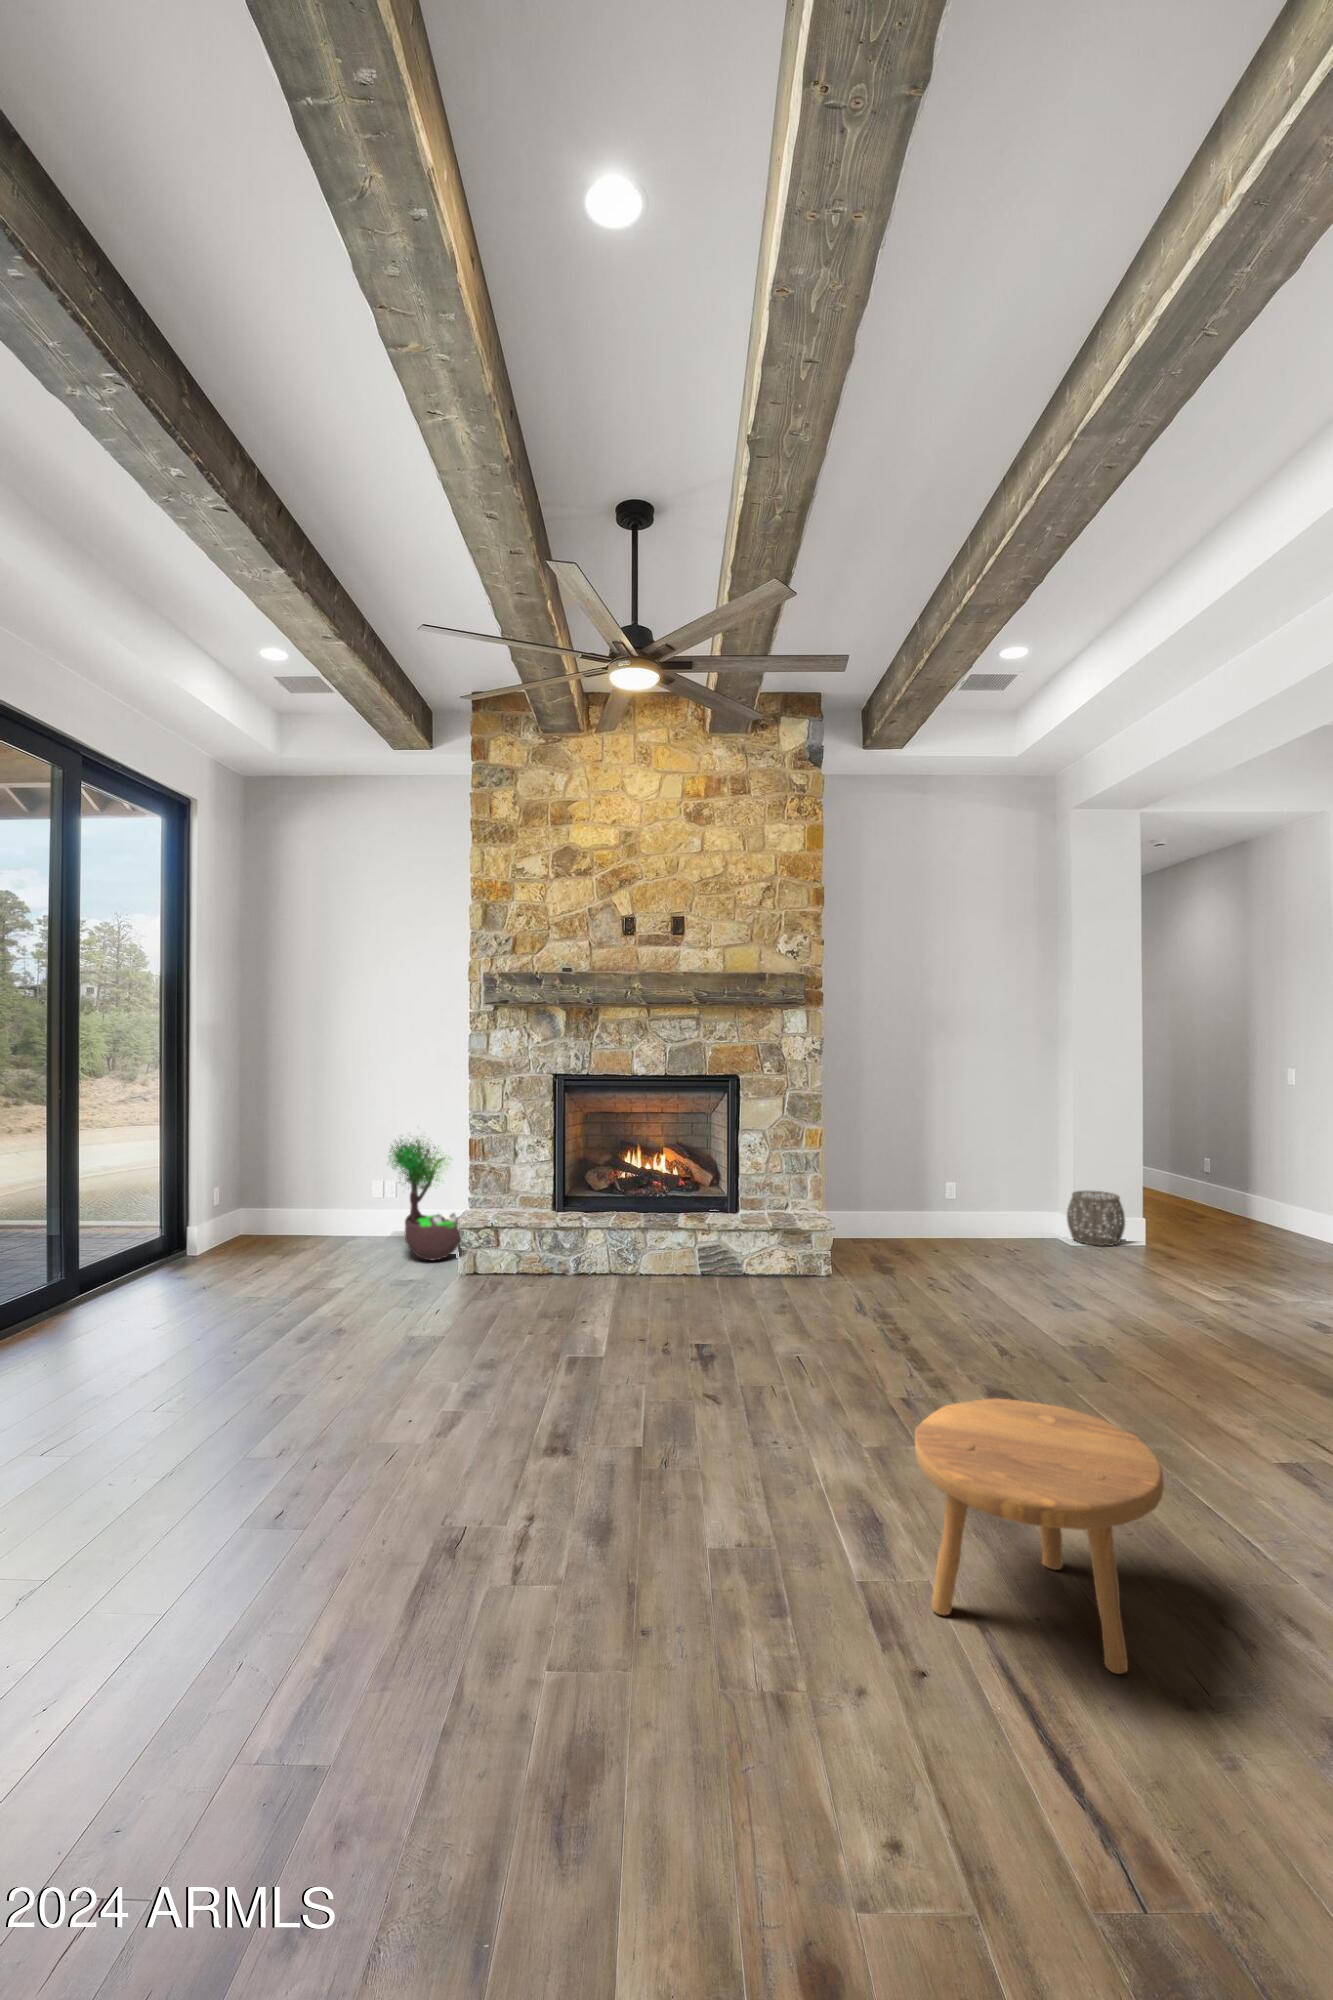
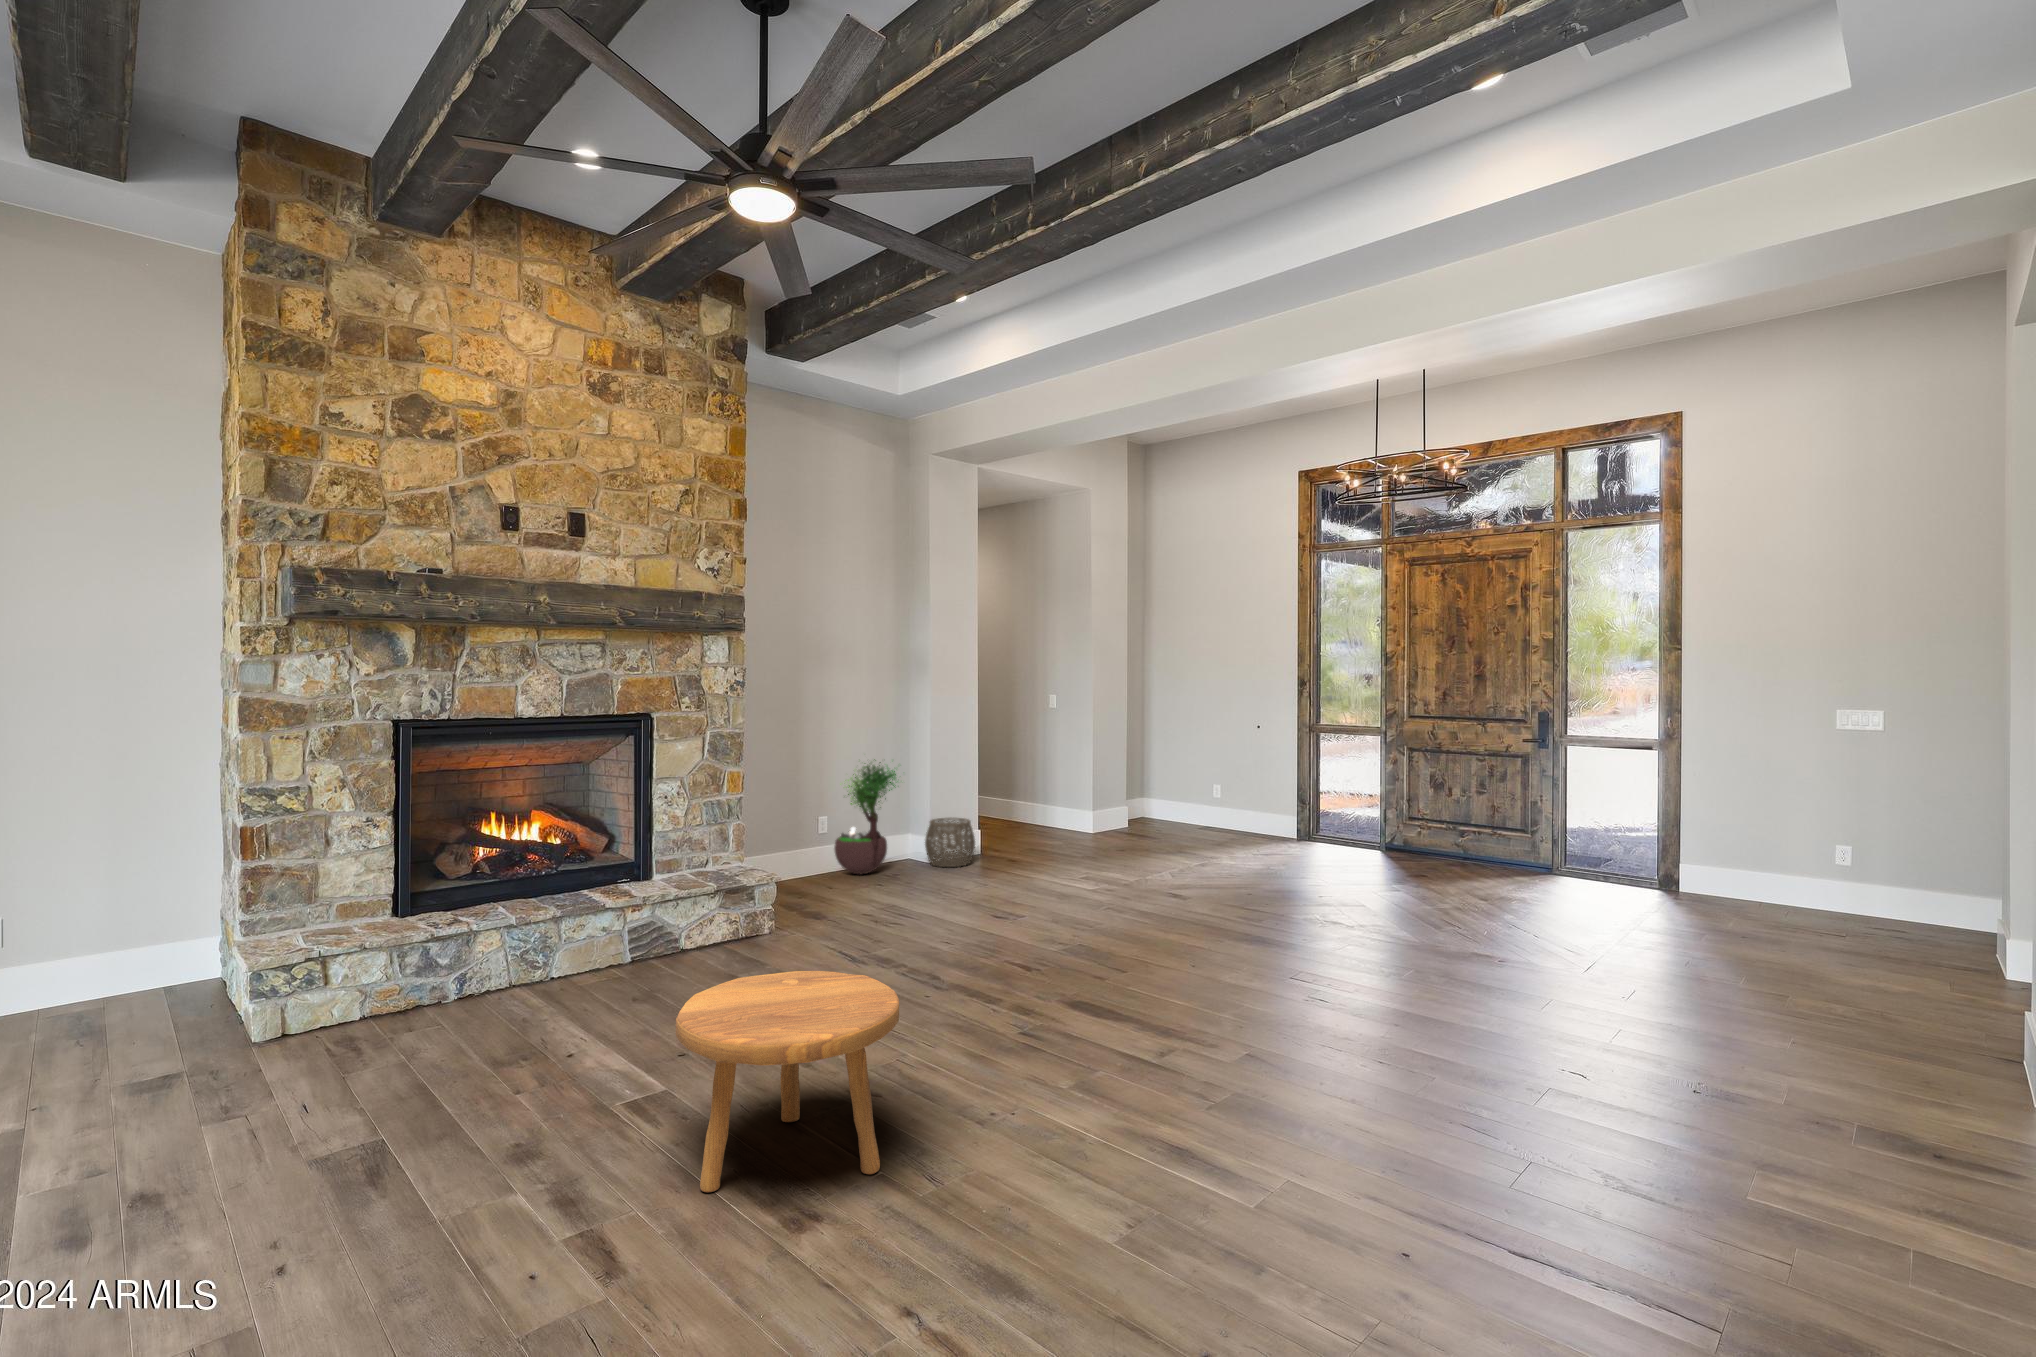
potted tree: present [389,1139,461,1260] -> present [834,759,898,874]
footstool: present [915,1398,1164,1674] -> present [676,971,899,1192]

